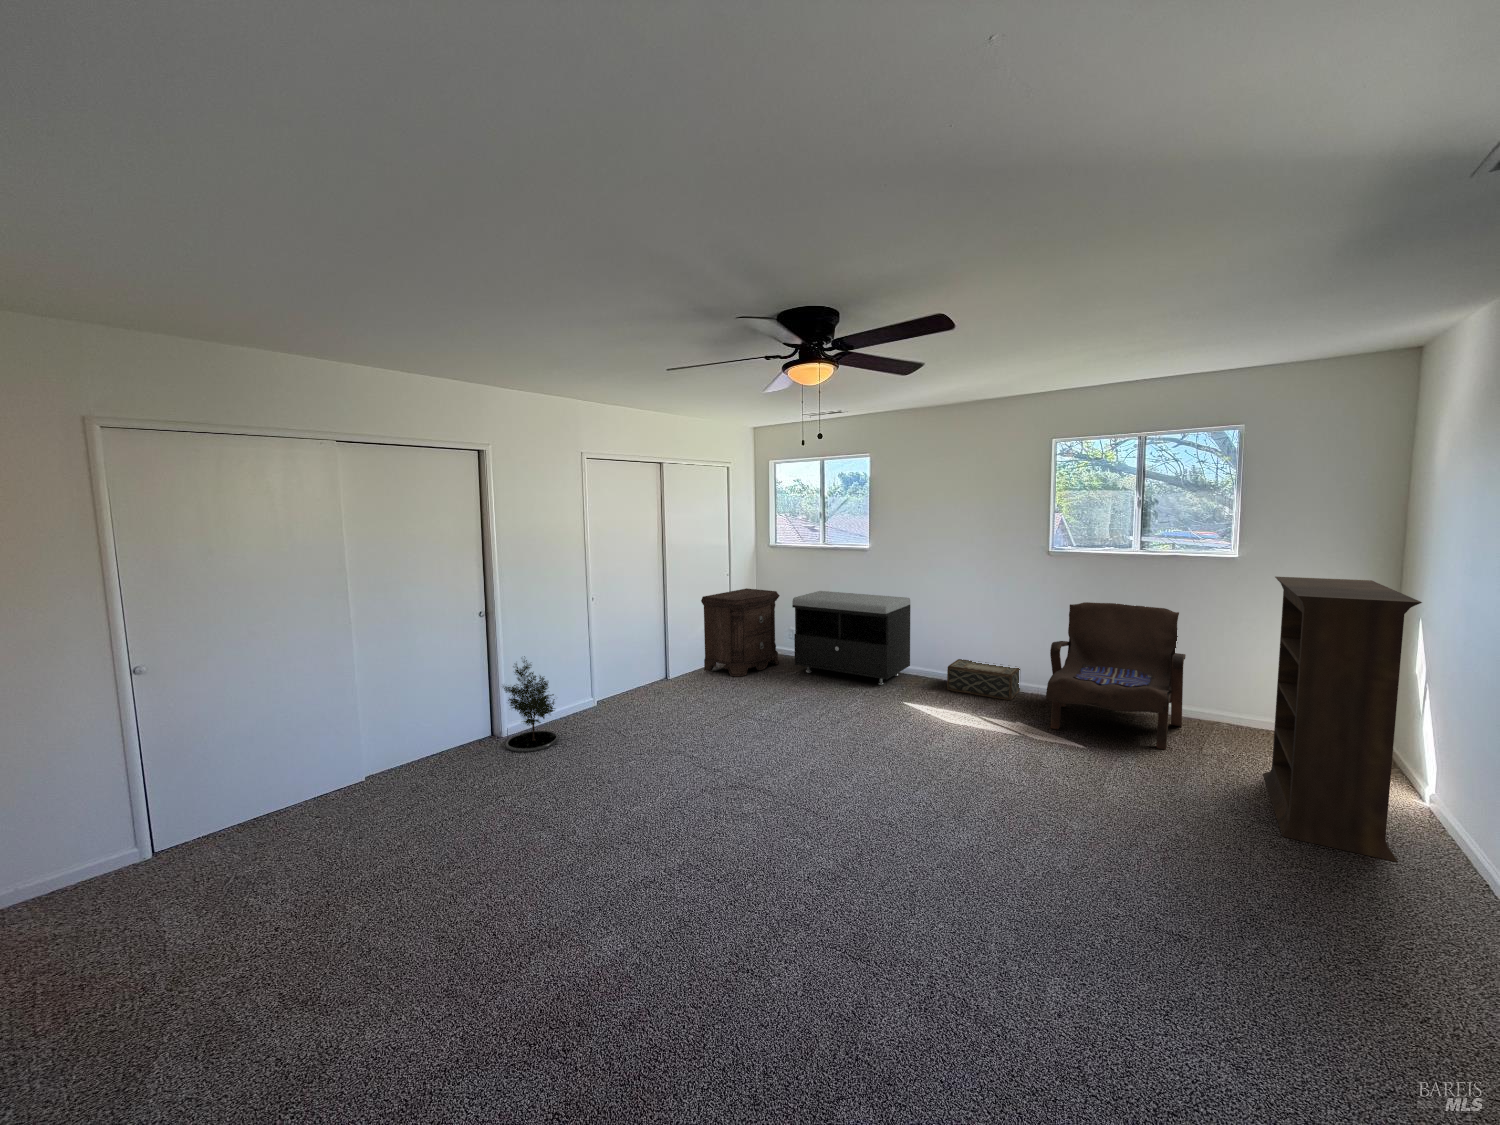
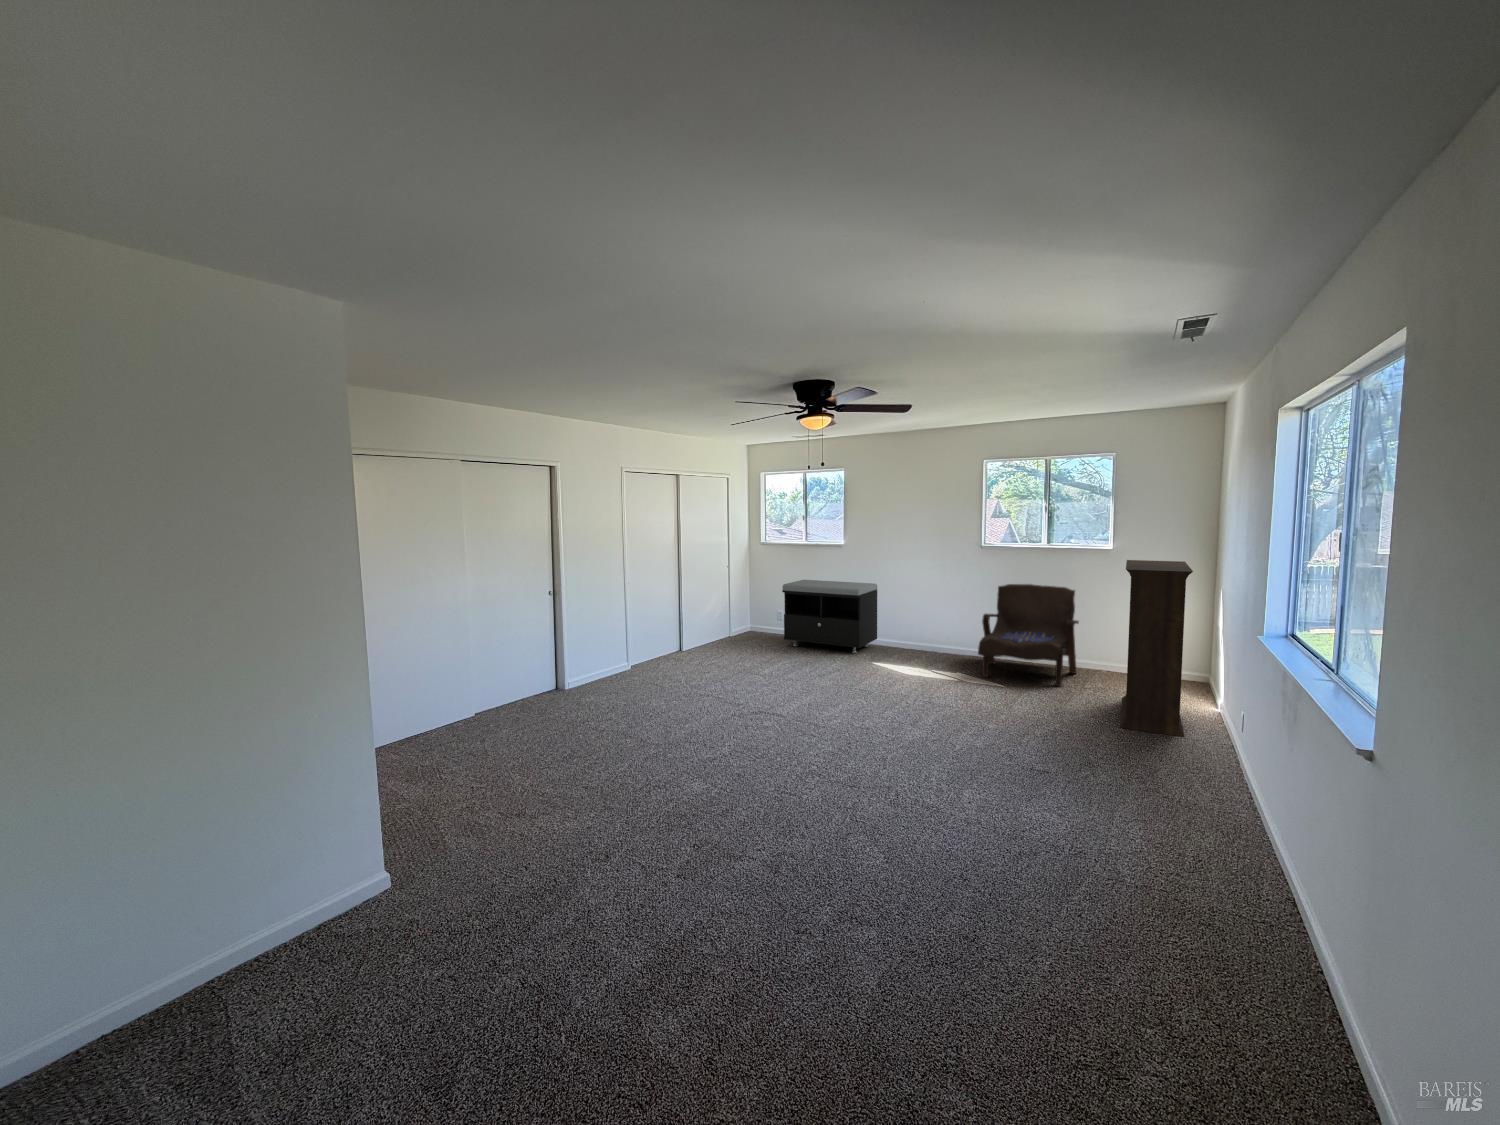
nightstand: present [701,588,780,677] -> none [707,578,770,649]
potted tree: present [503,656,559,752] -> none [567,624,611,698]
woven basket: present [947,659,1020,700] -> none [907,632,962,661]

